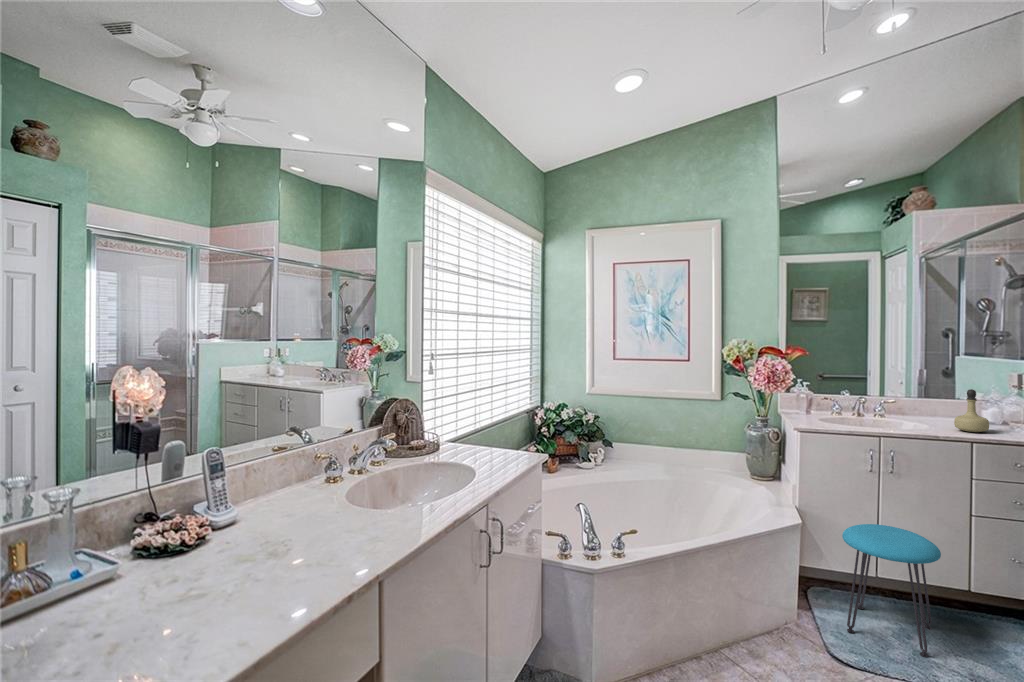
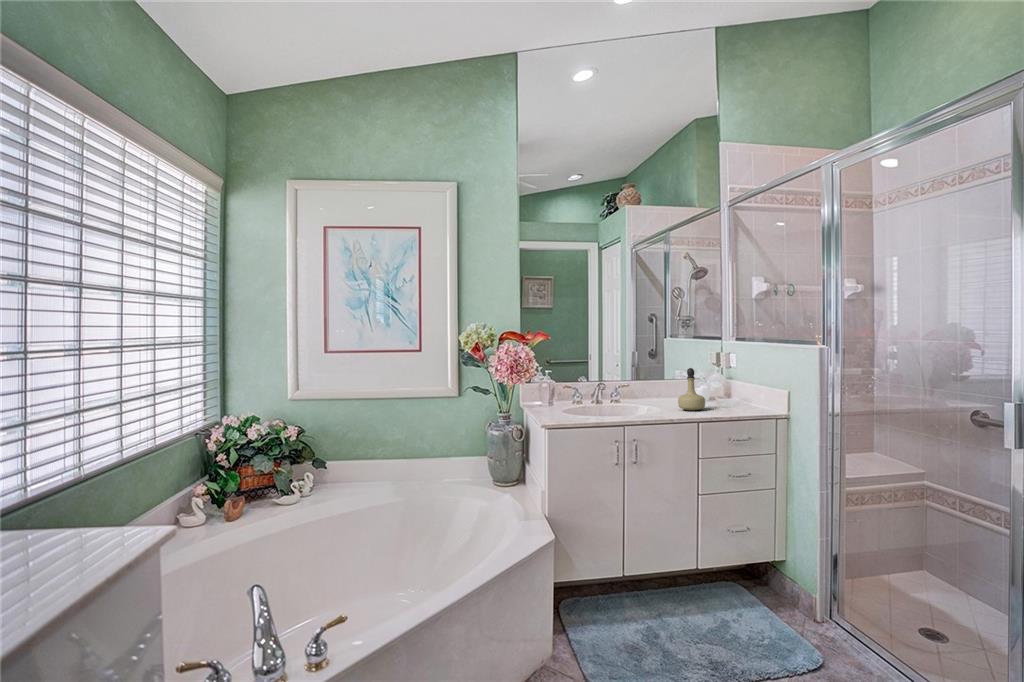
stool: present [842,524,941,657] -> none [590,518,678,655]

